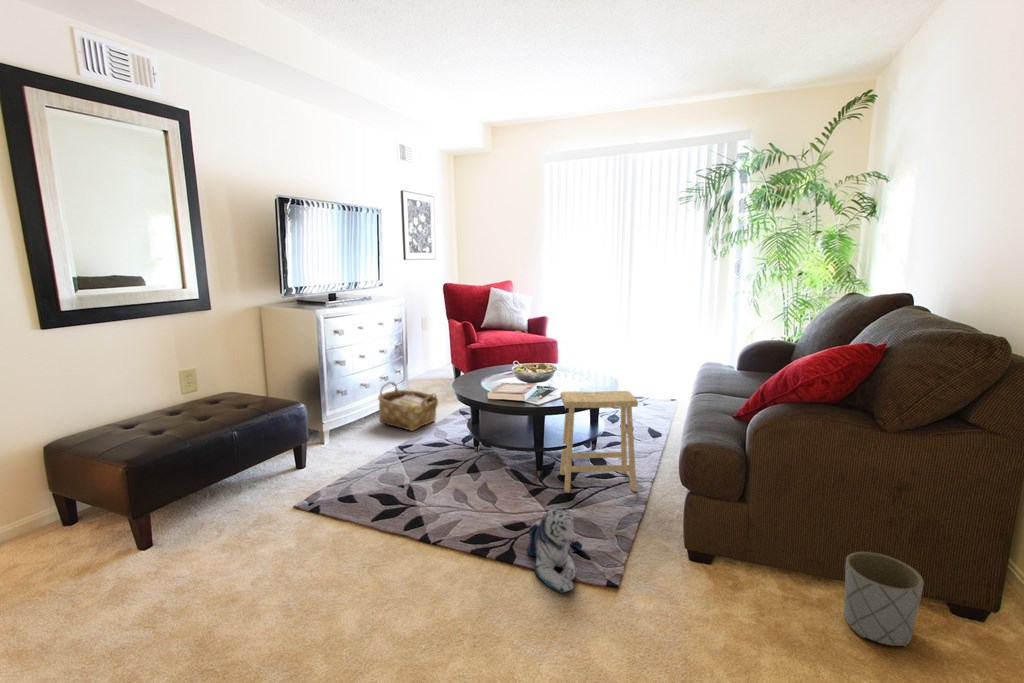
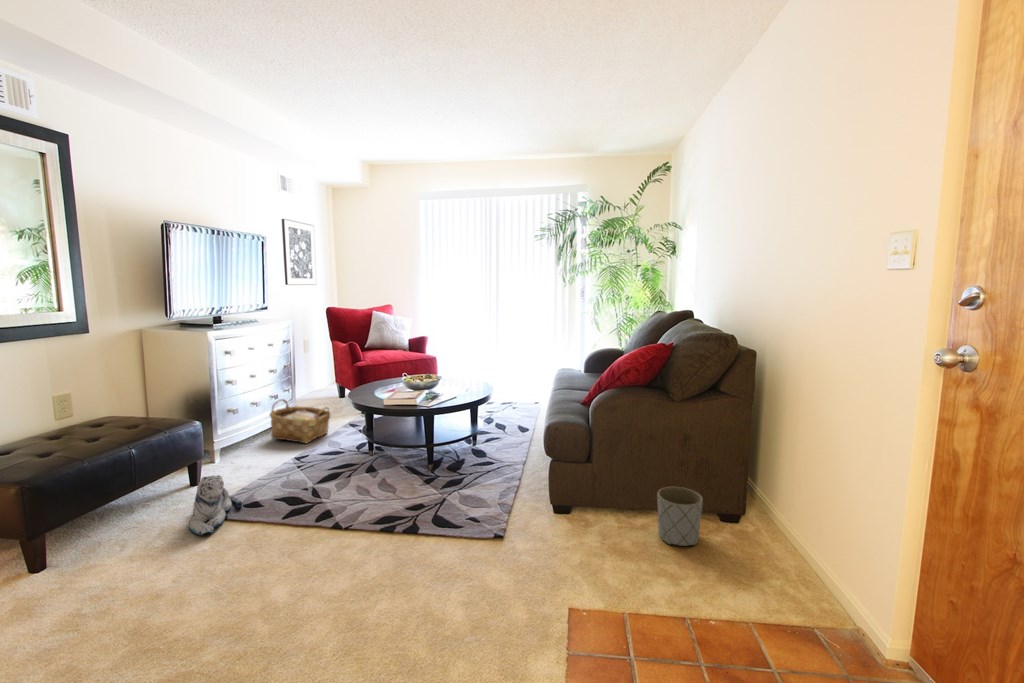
footstool: present [560,391,638,493] -> none [447,391,512,478]
plush toy: present [527,509,582,593] -> present [189,476,242,536]

